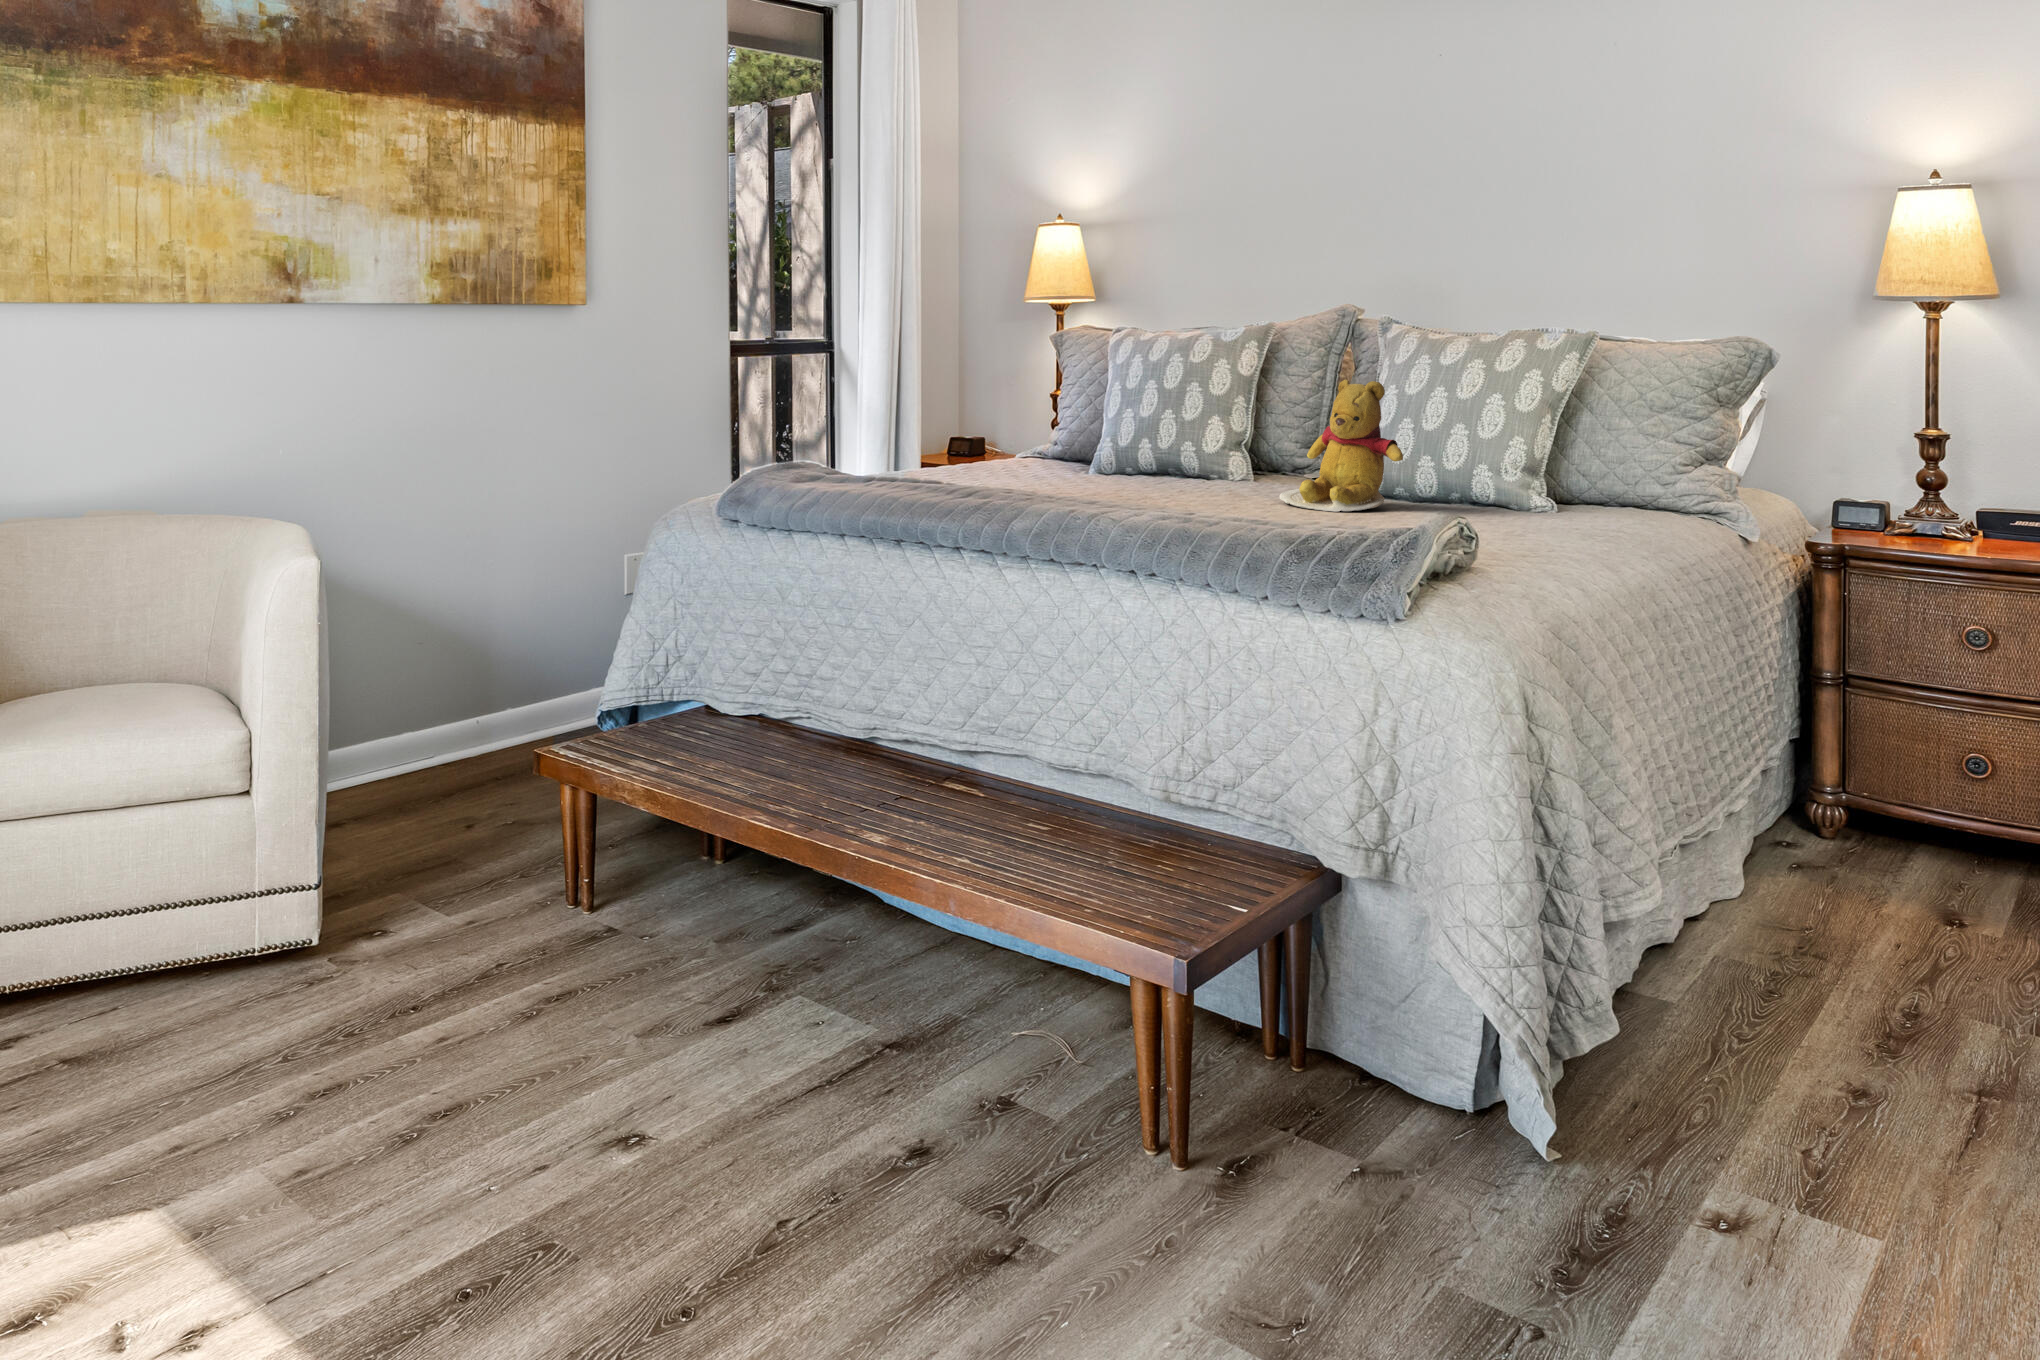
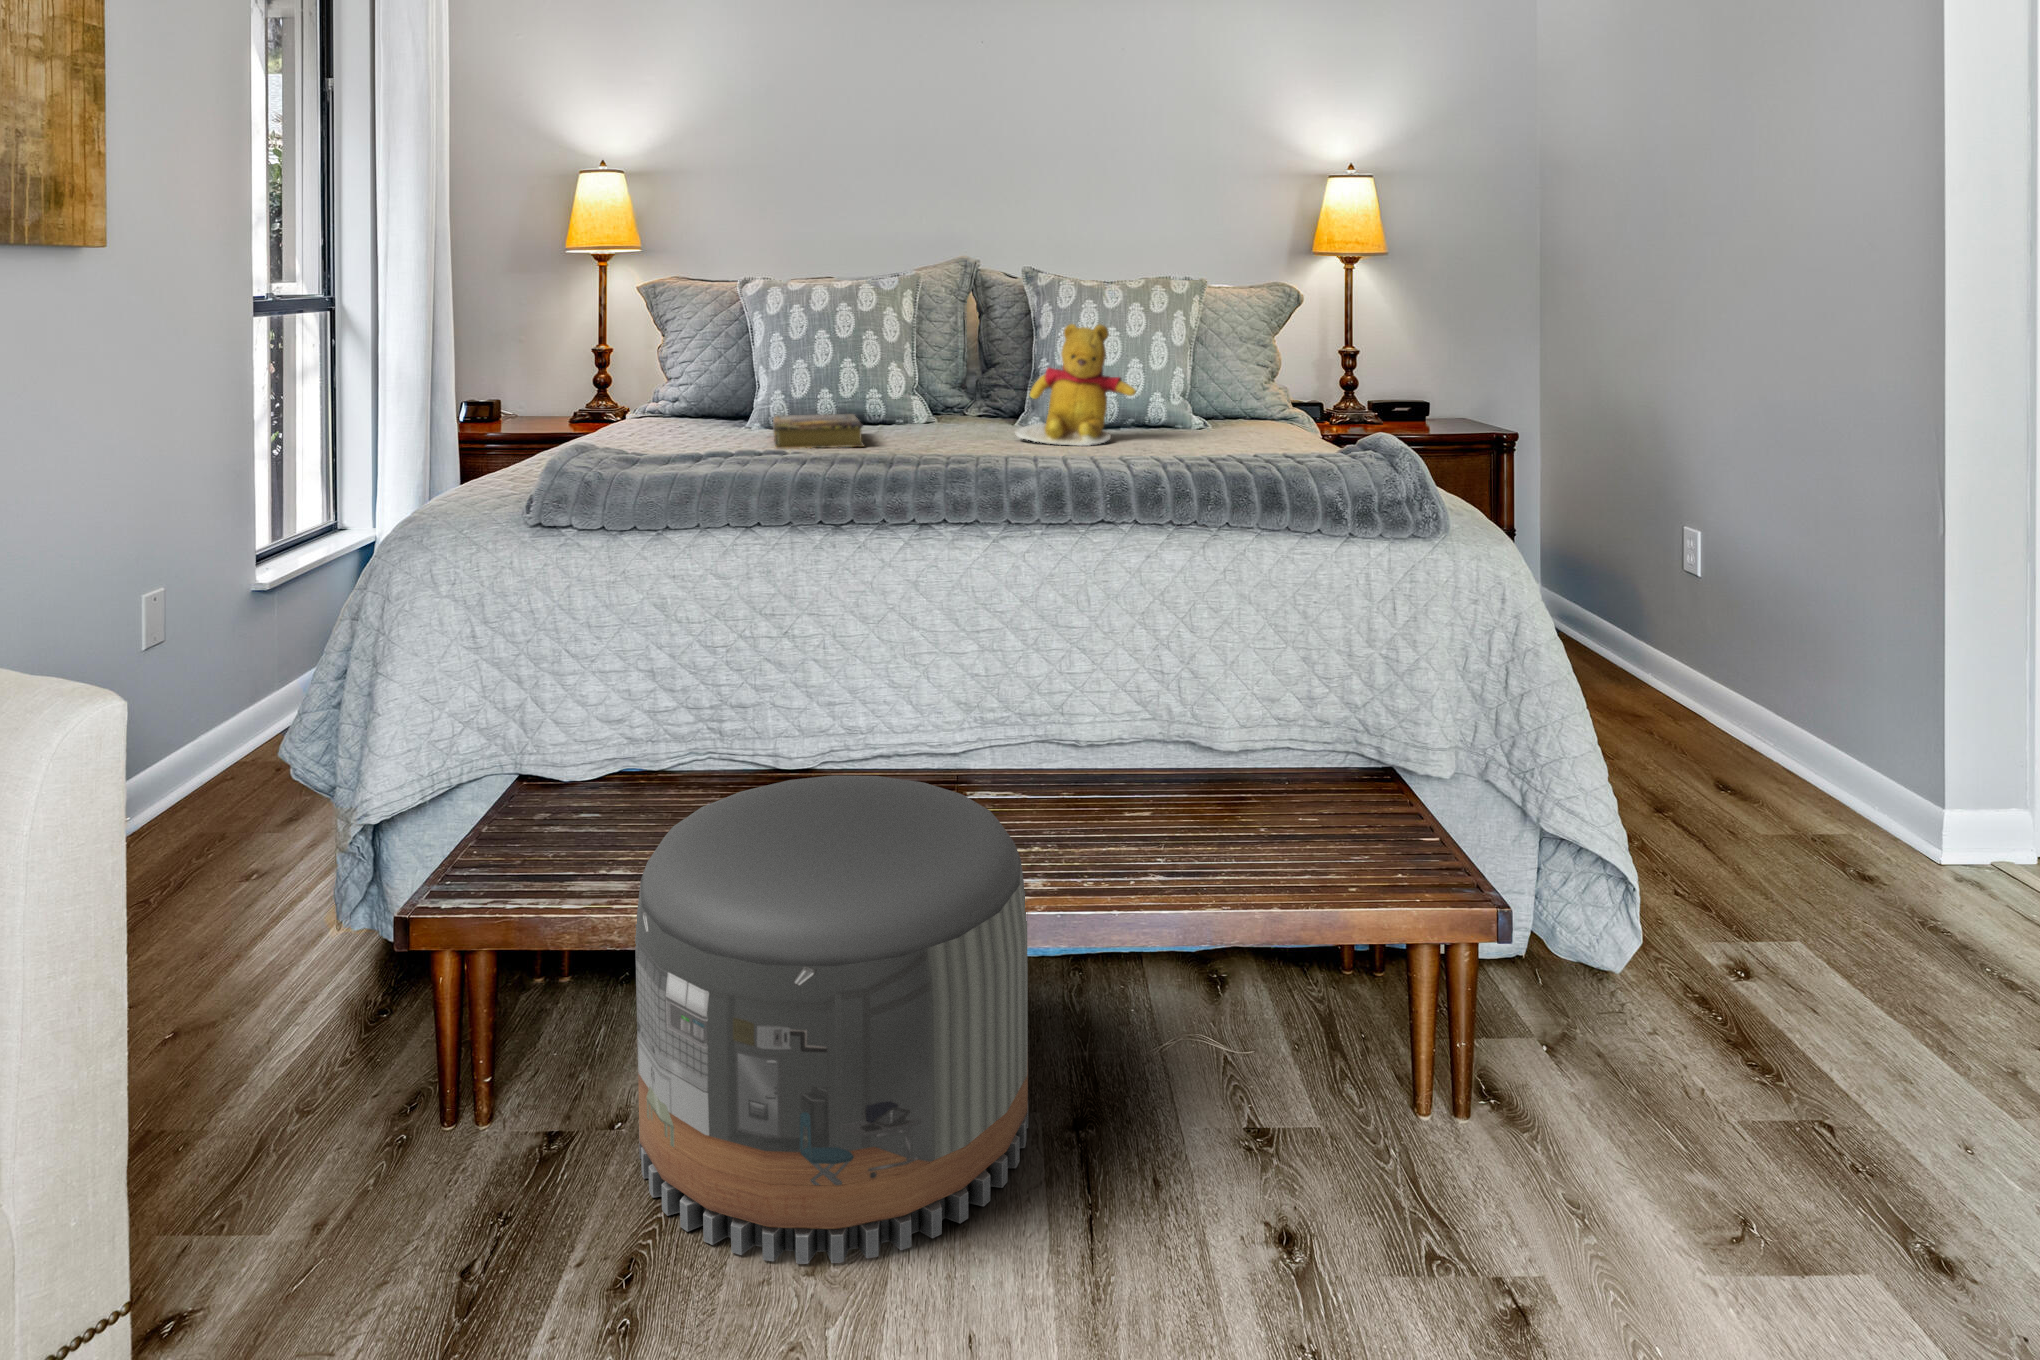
book: none [1026,460,1150,493] -> present [773,414,864,449]
pouf: none [580,734,881,1063] -> present [635,775,1028,1264]

